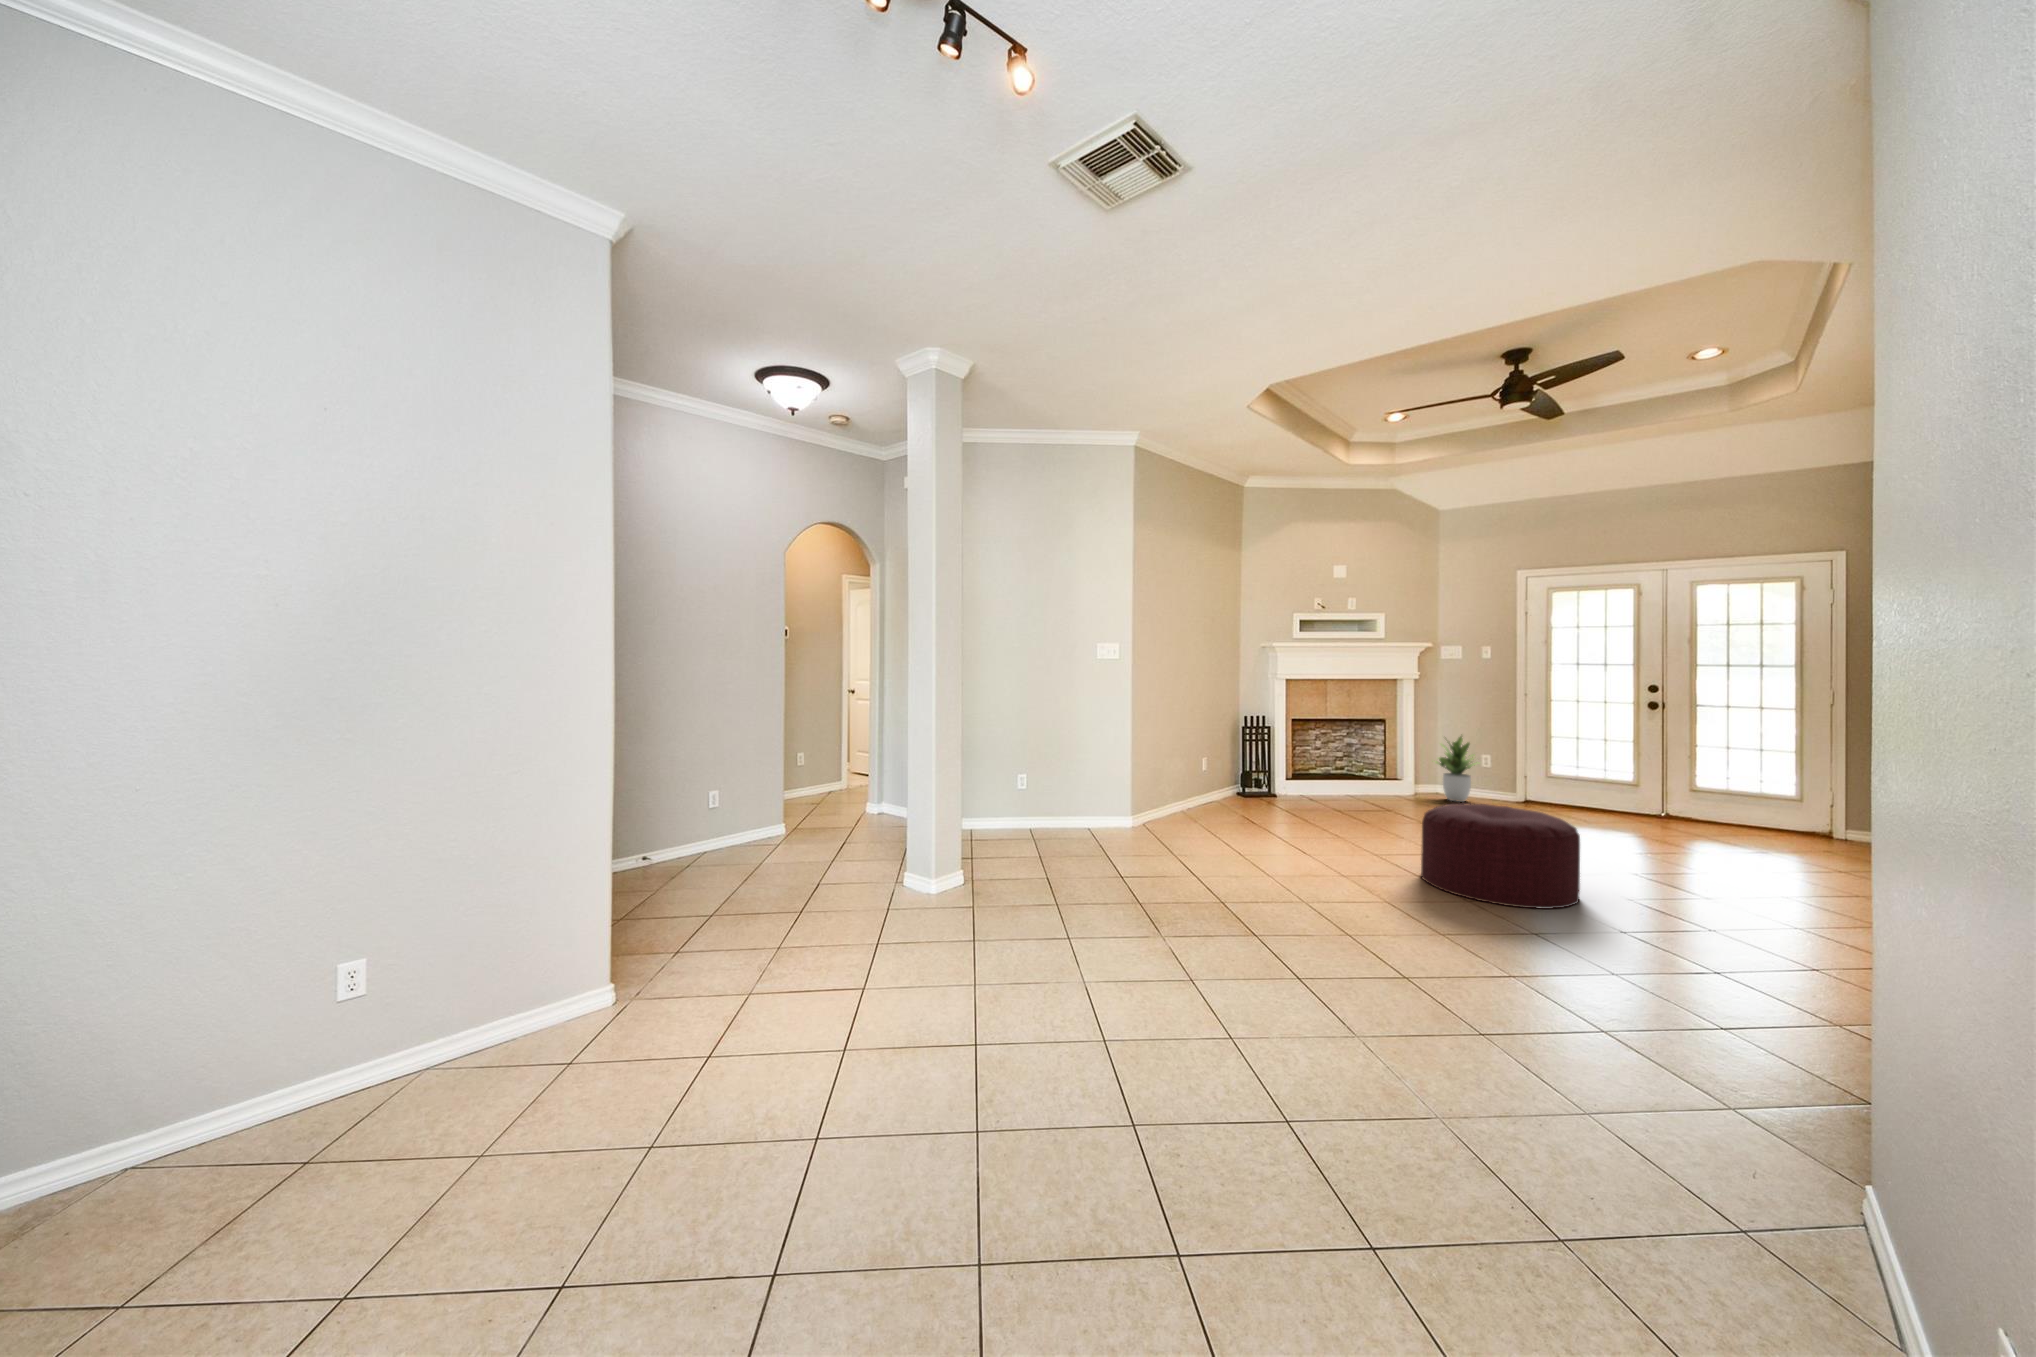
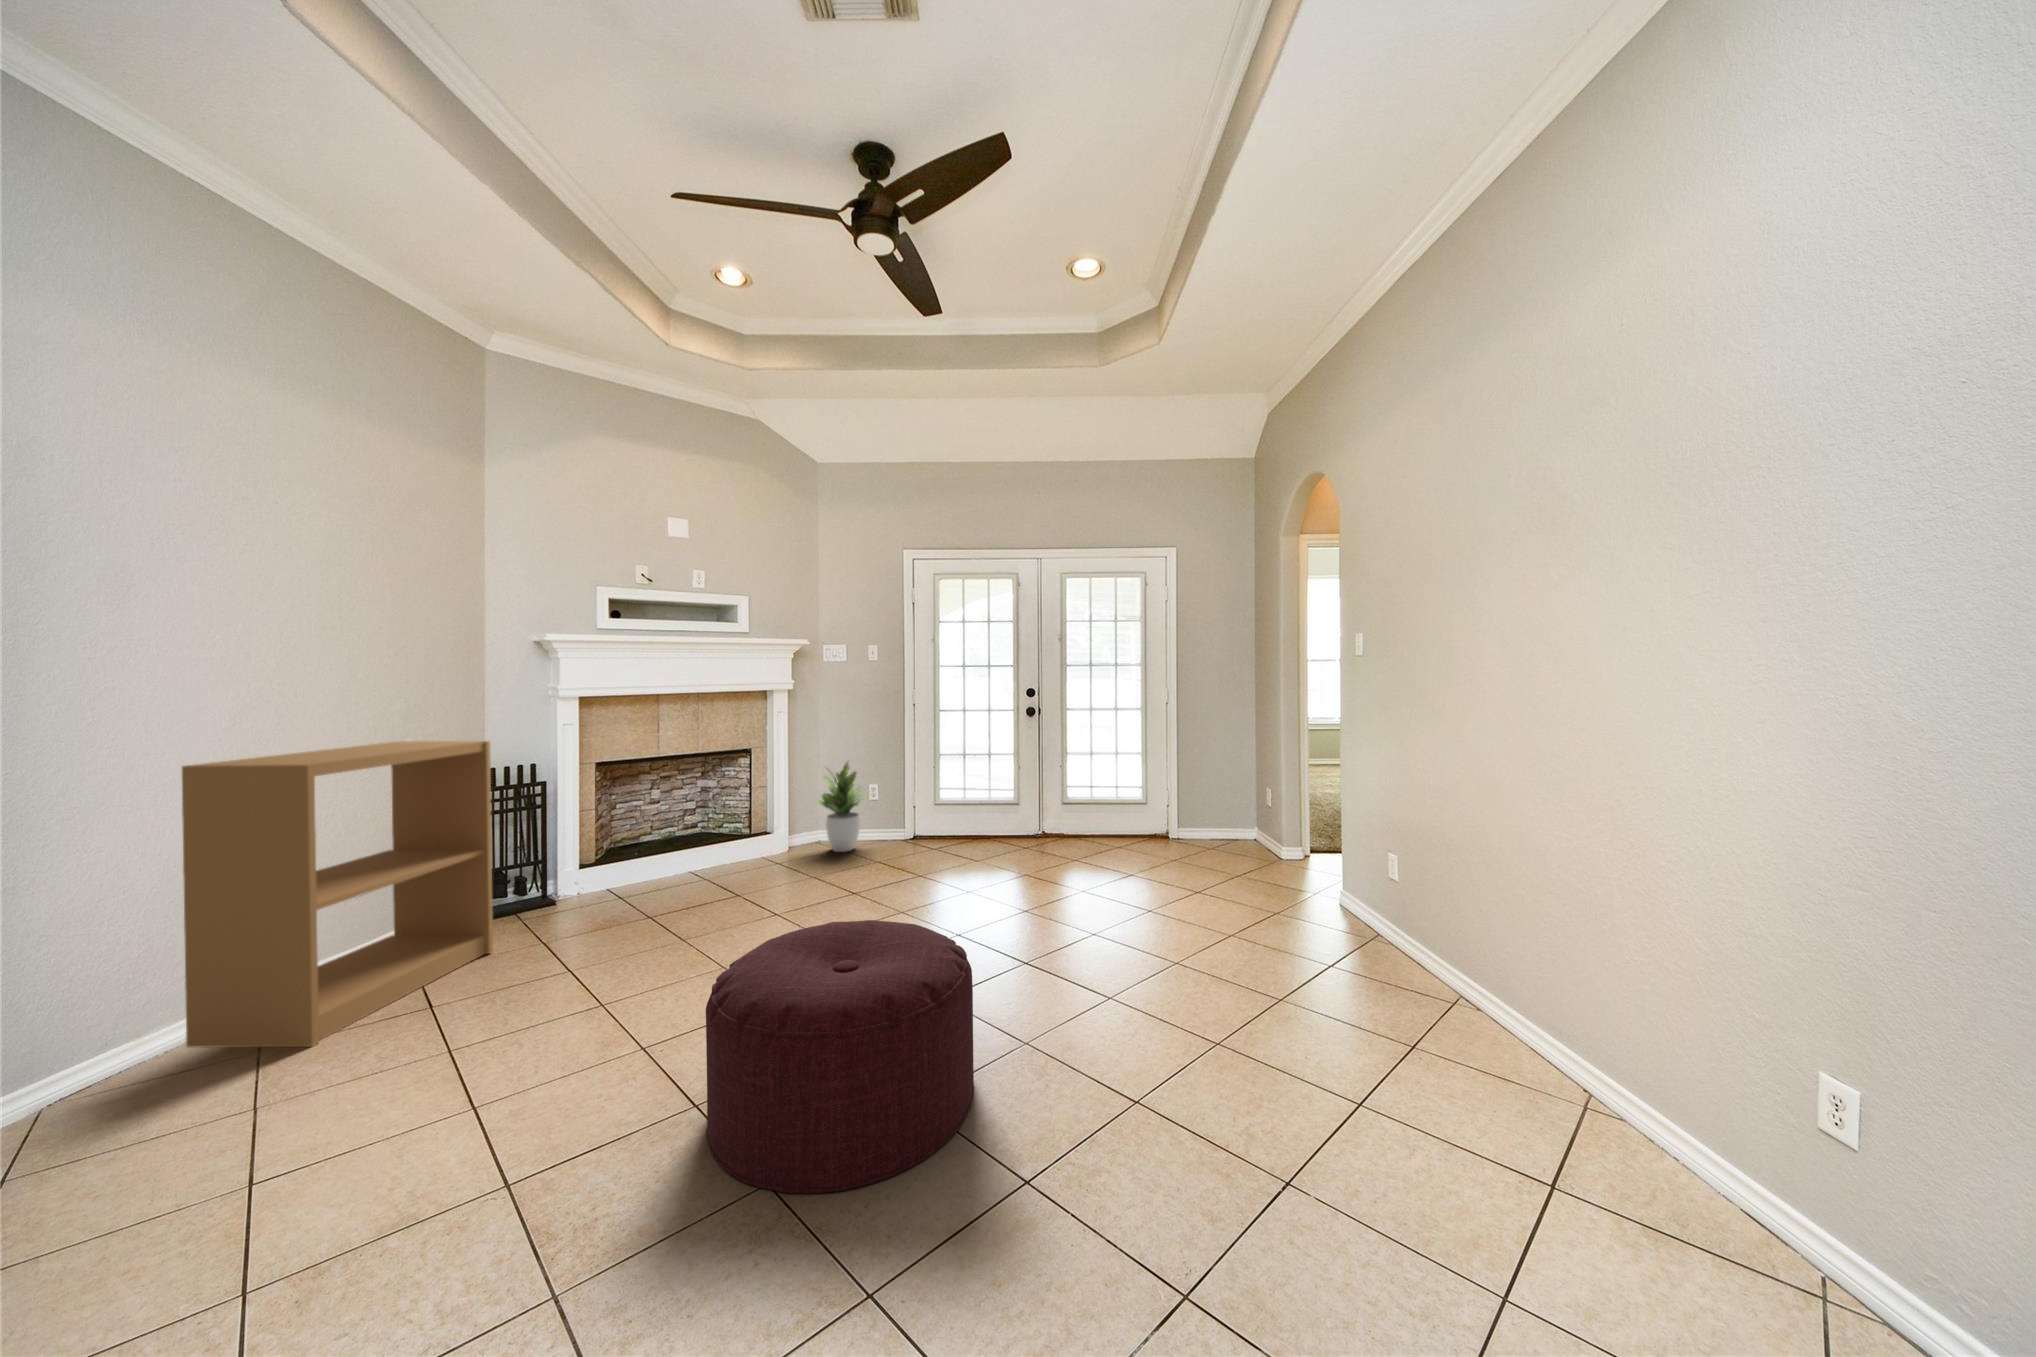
bookshelf: none [1171,699,1263,824] -> present [182,741,493,1047]

